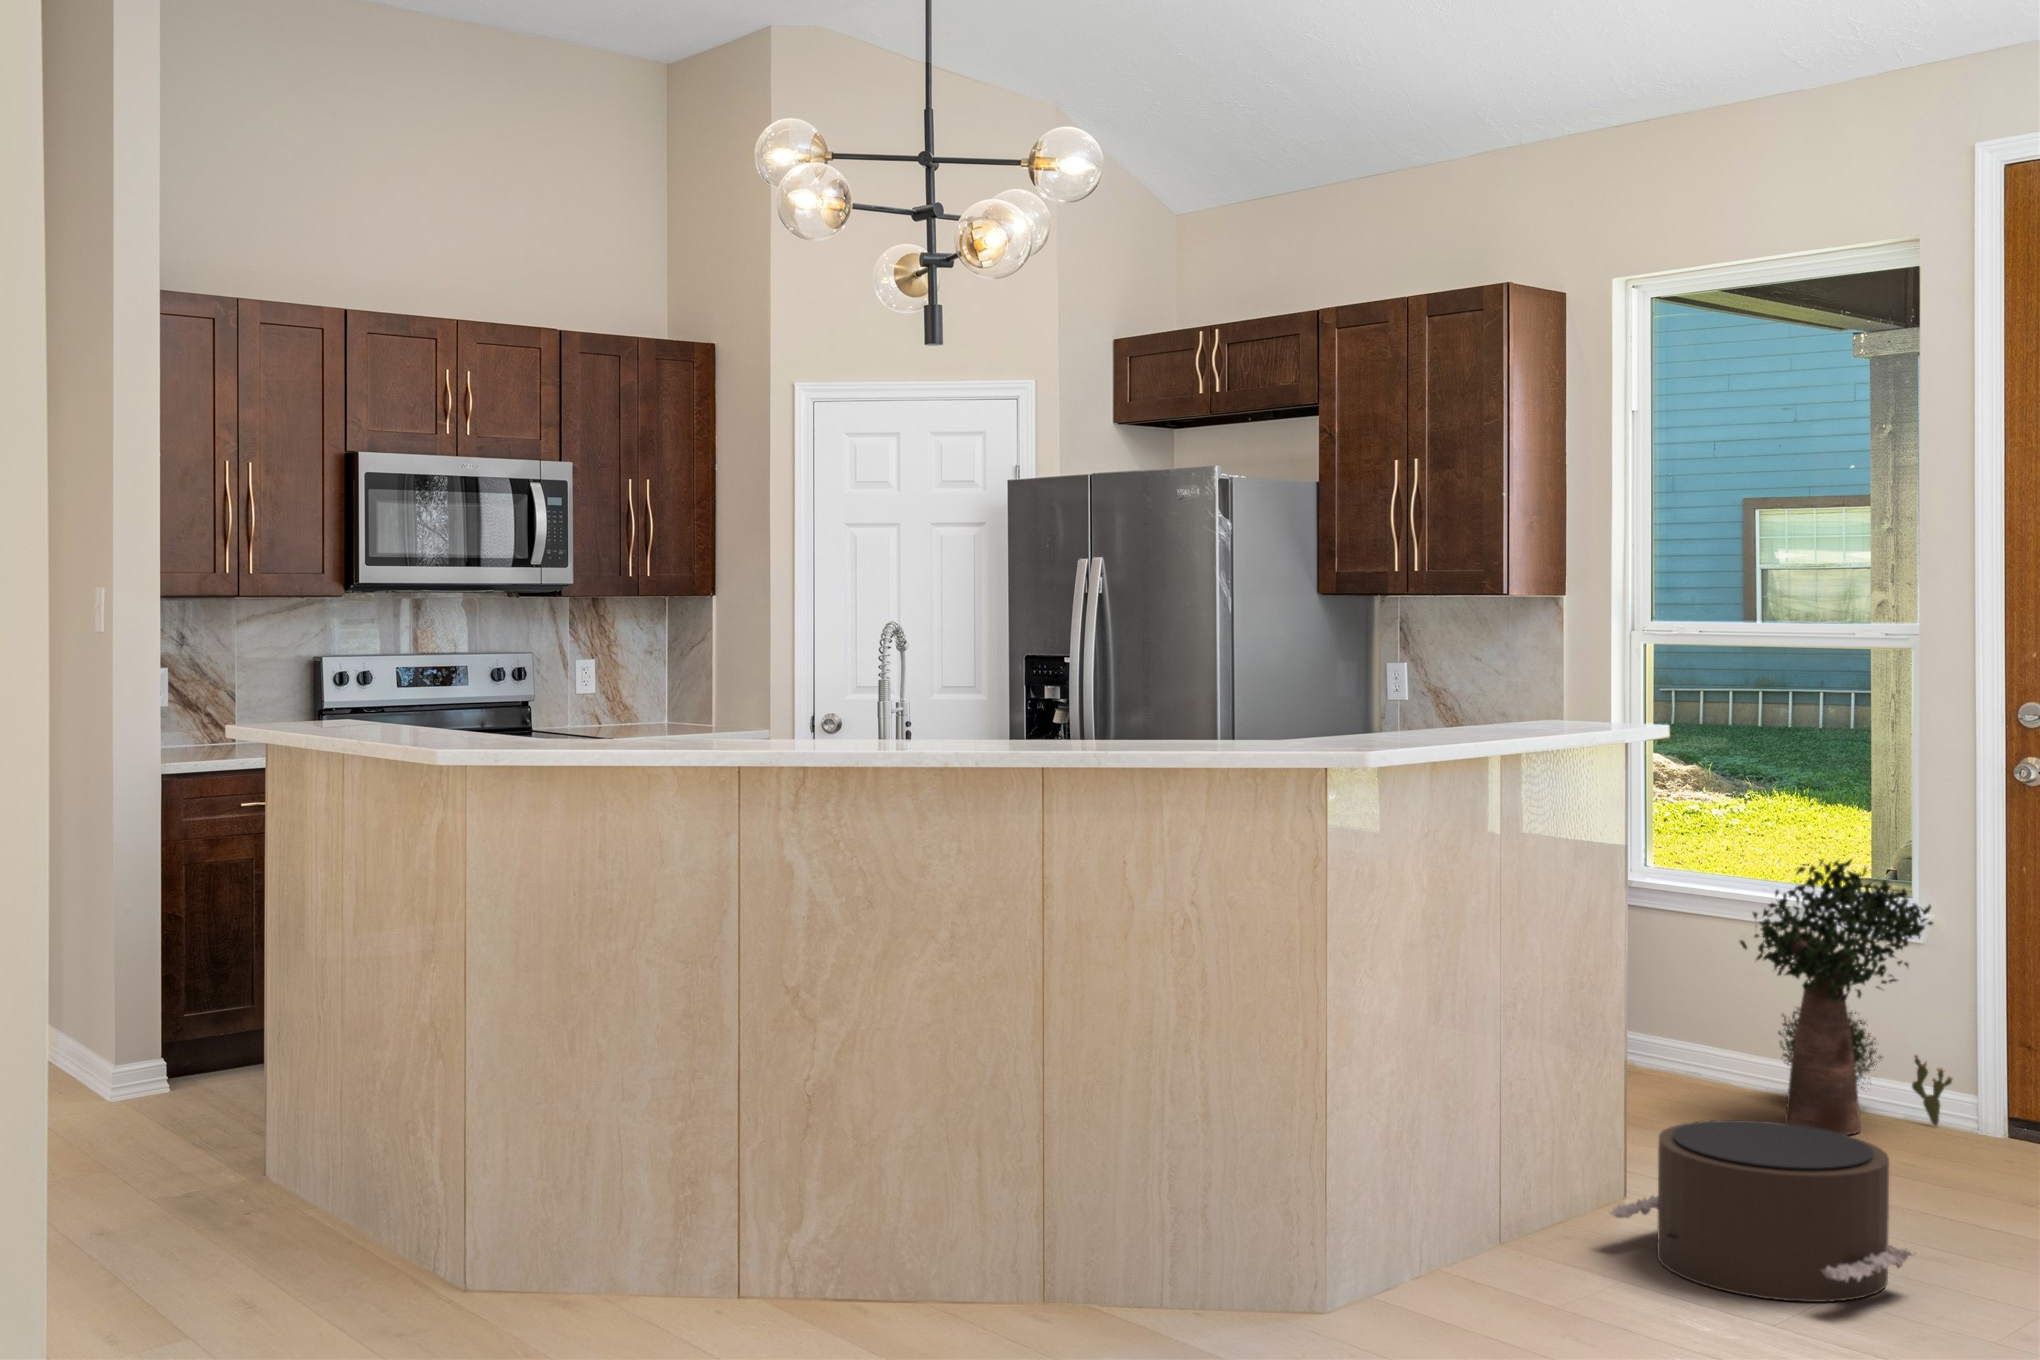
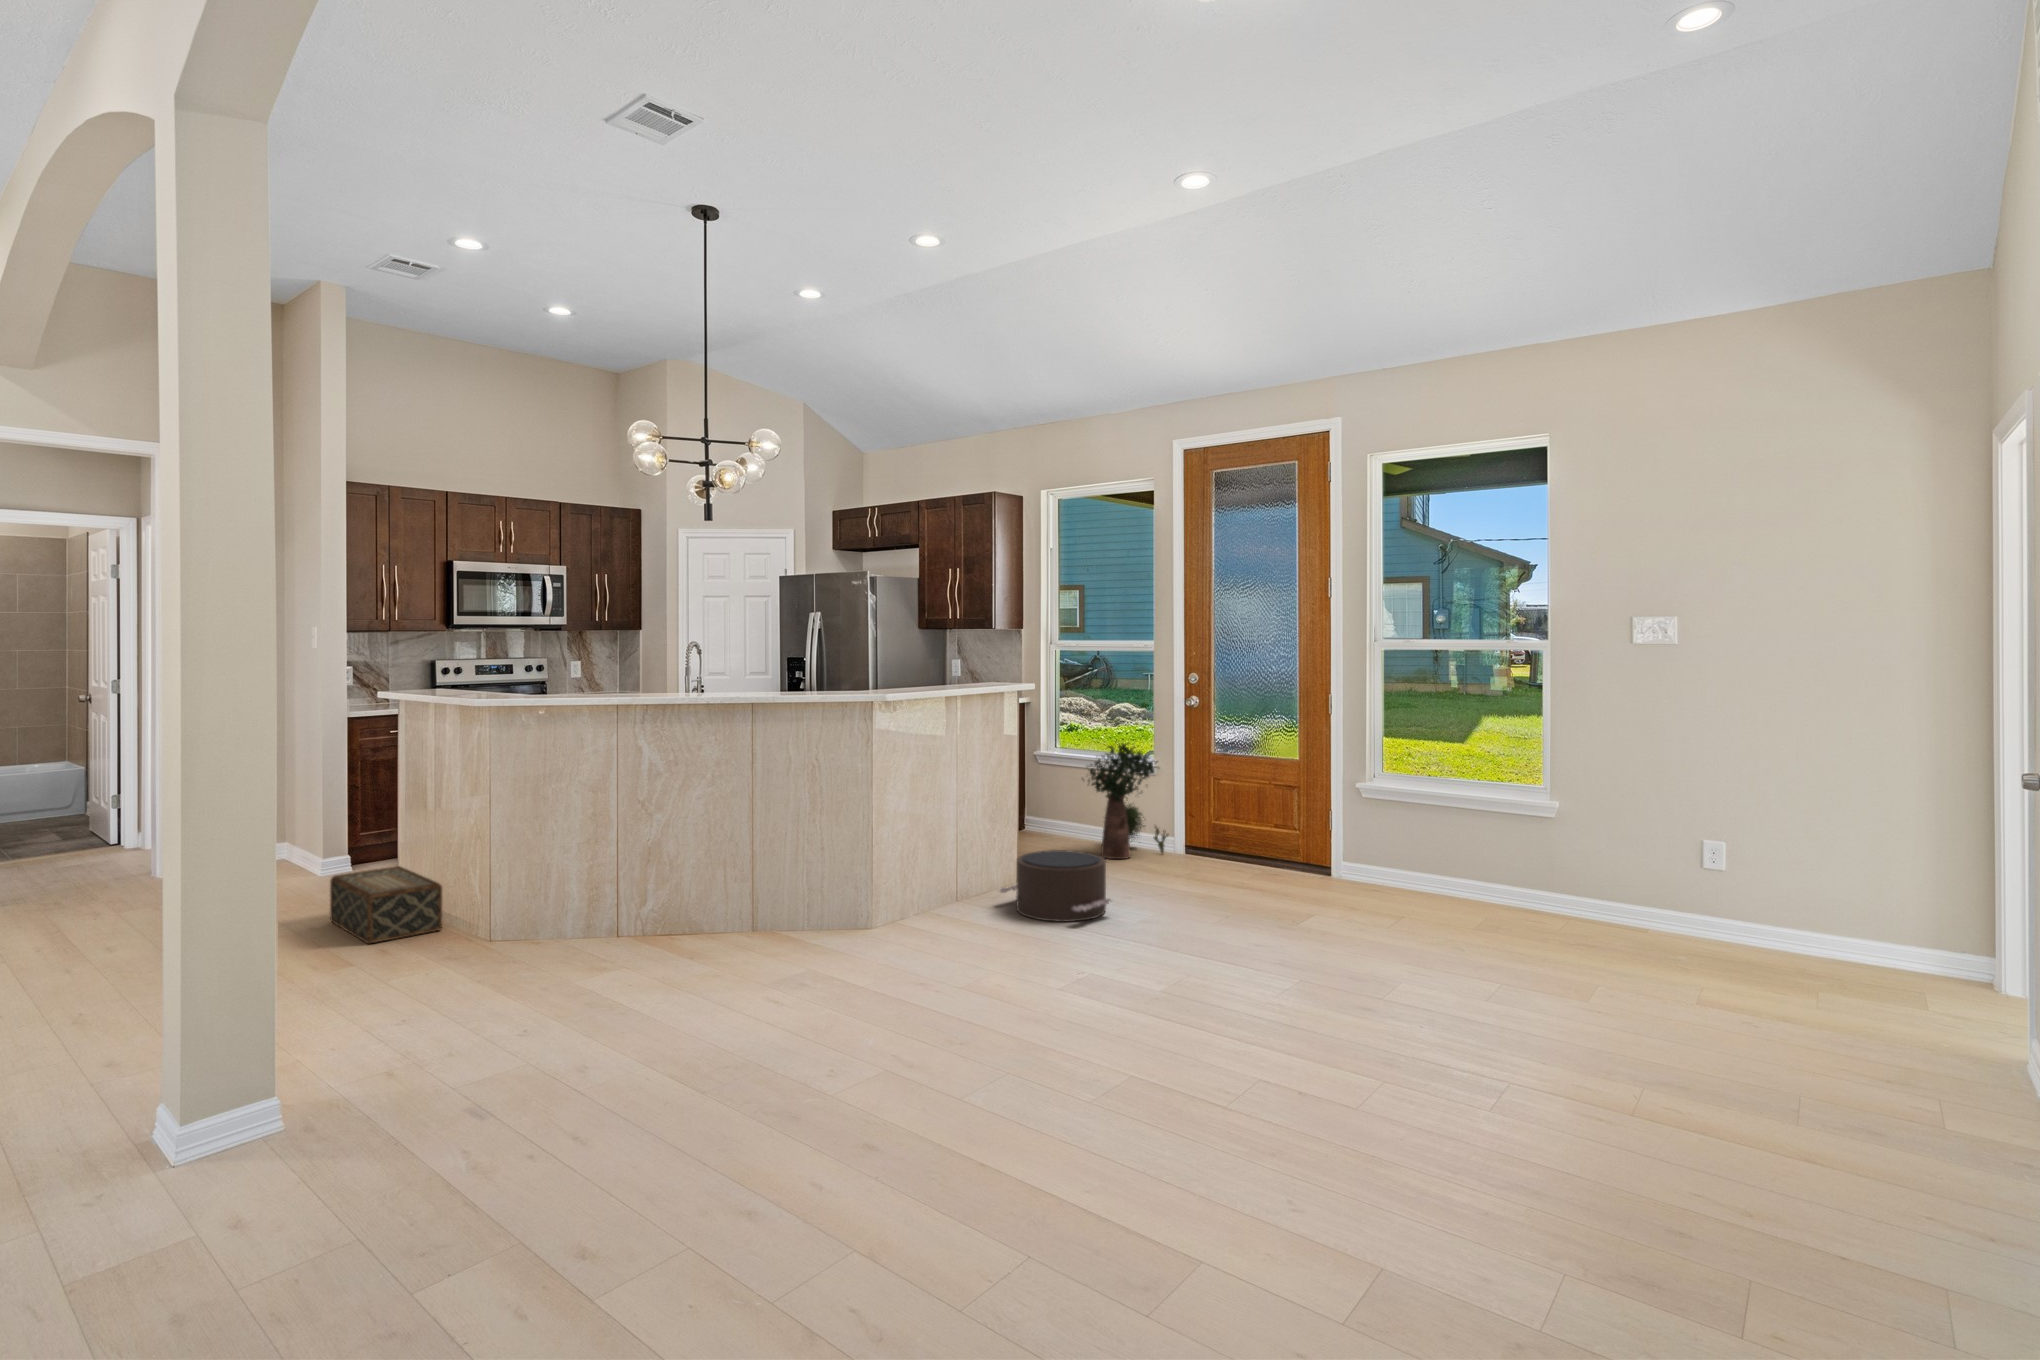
woven basket: none [146,1099,378,1276] -> present [330,866,442,944]

